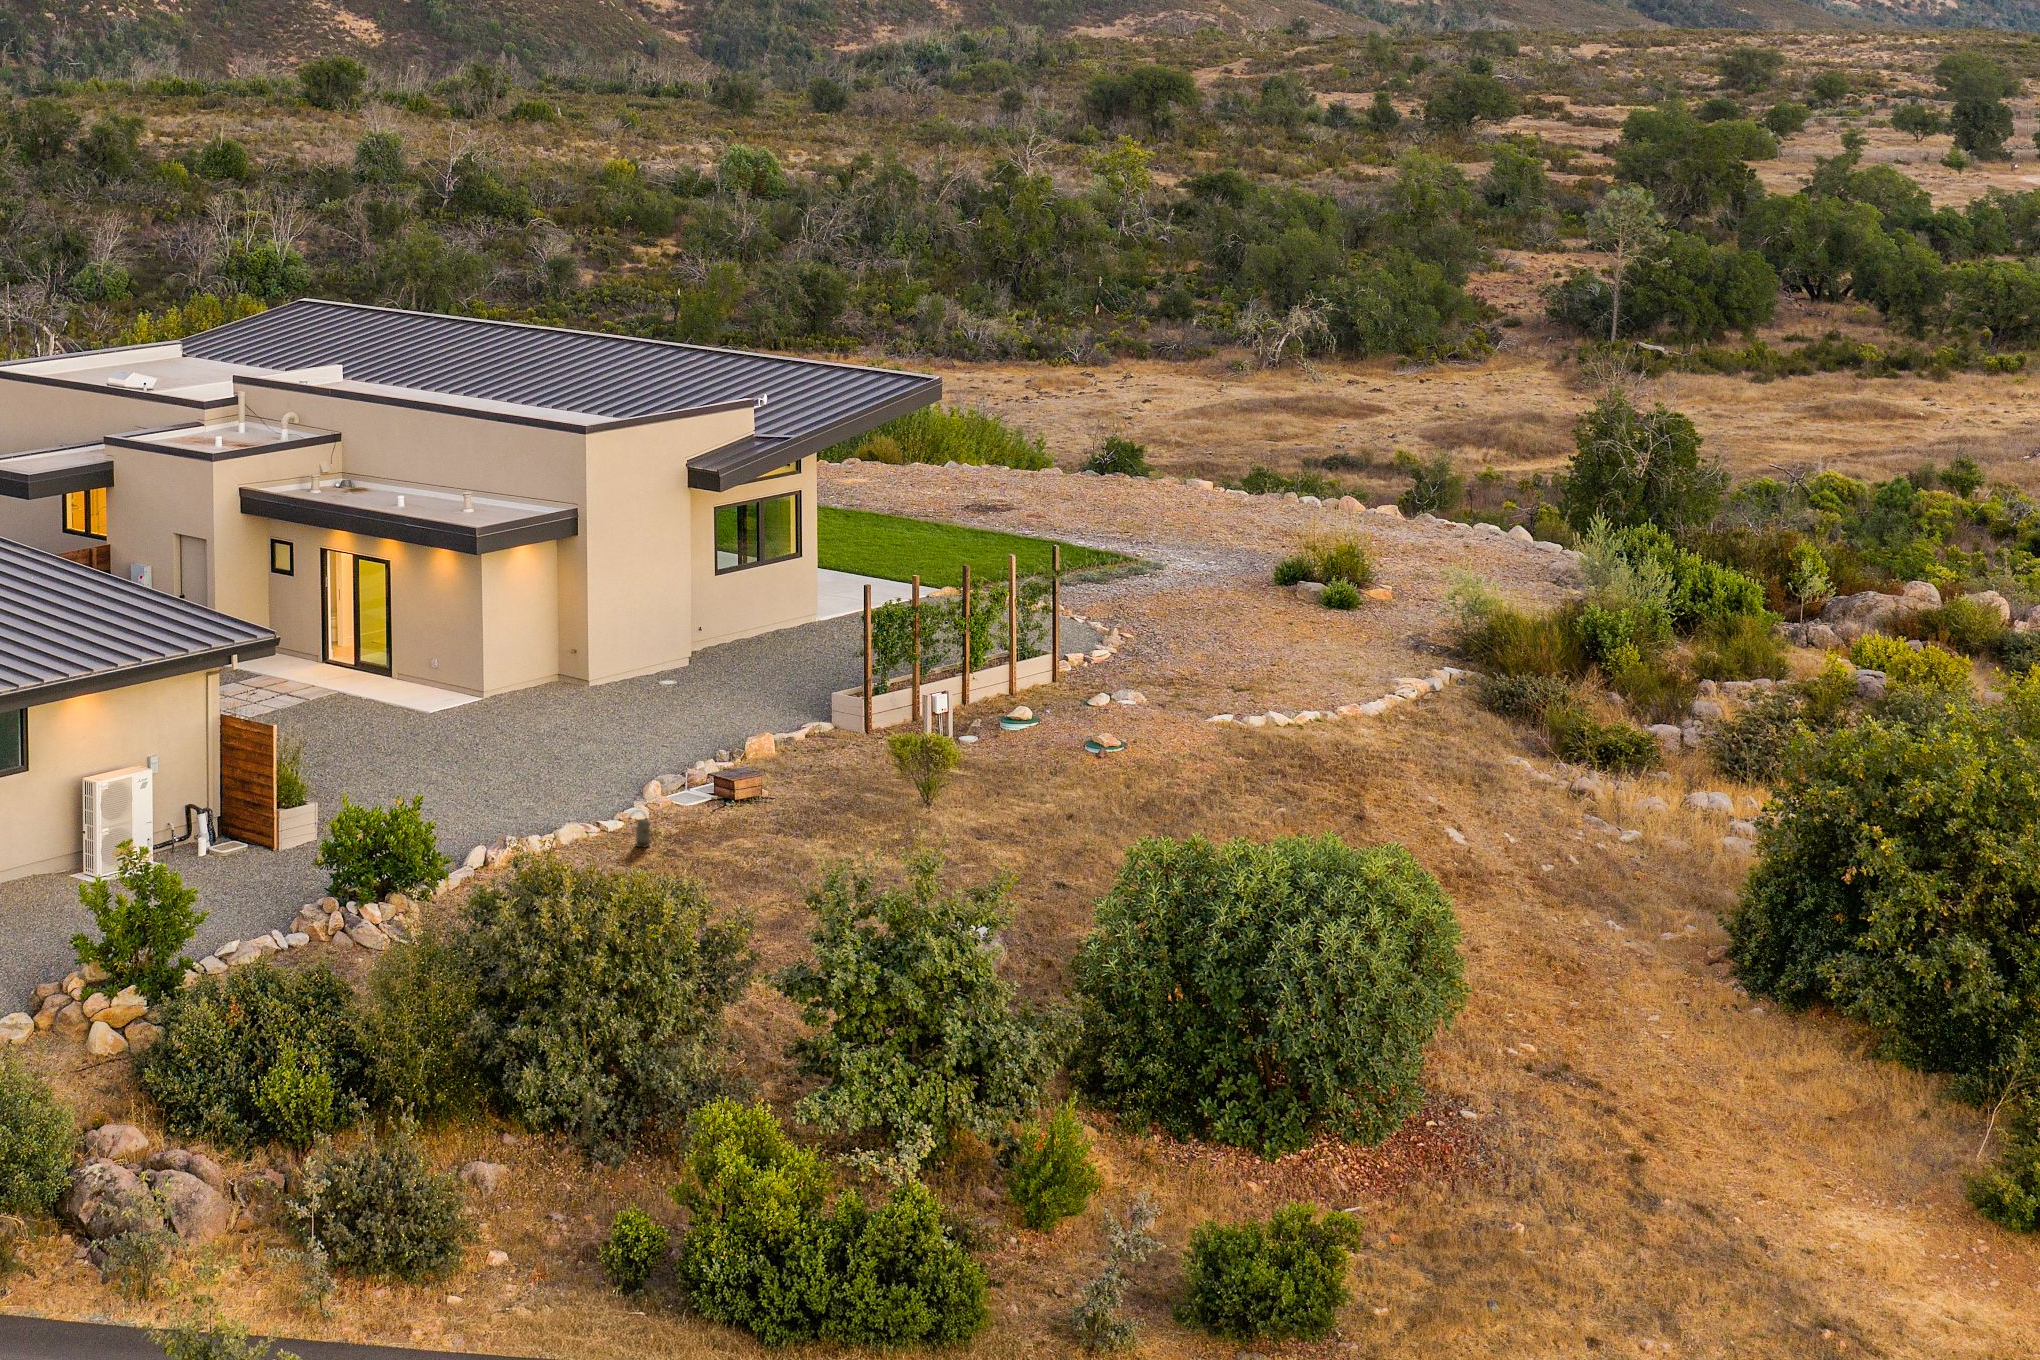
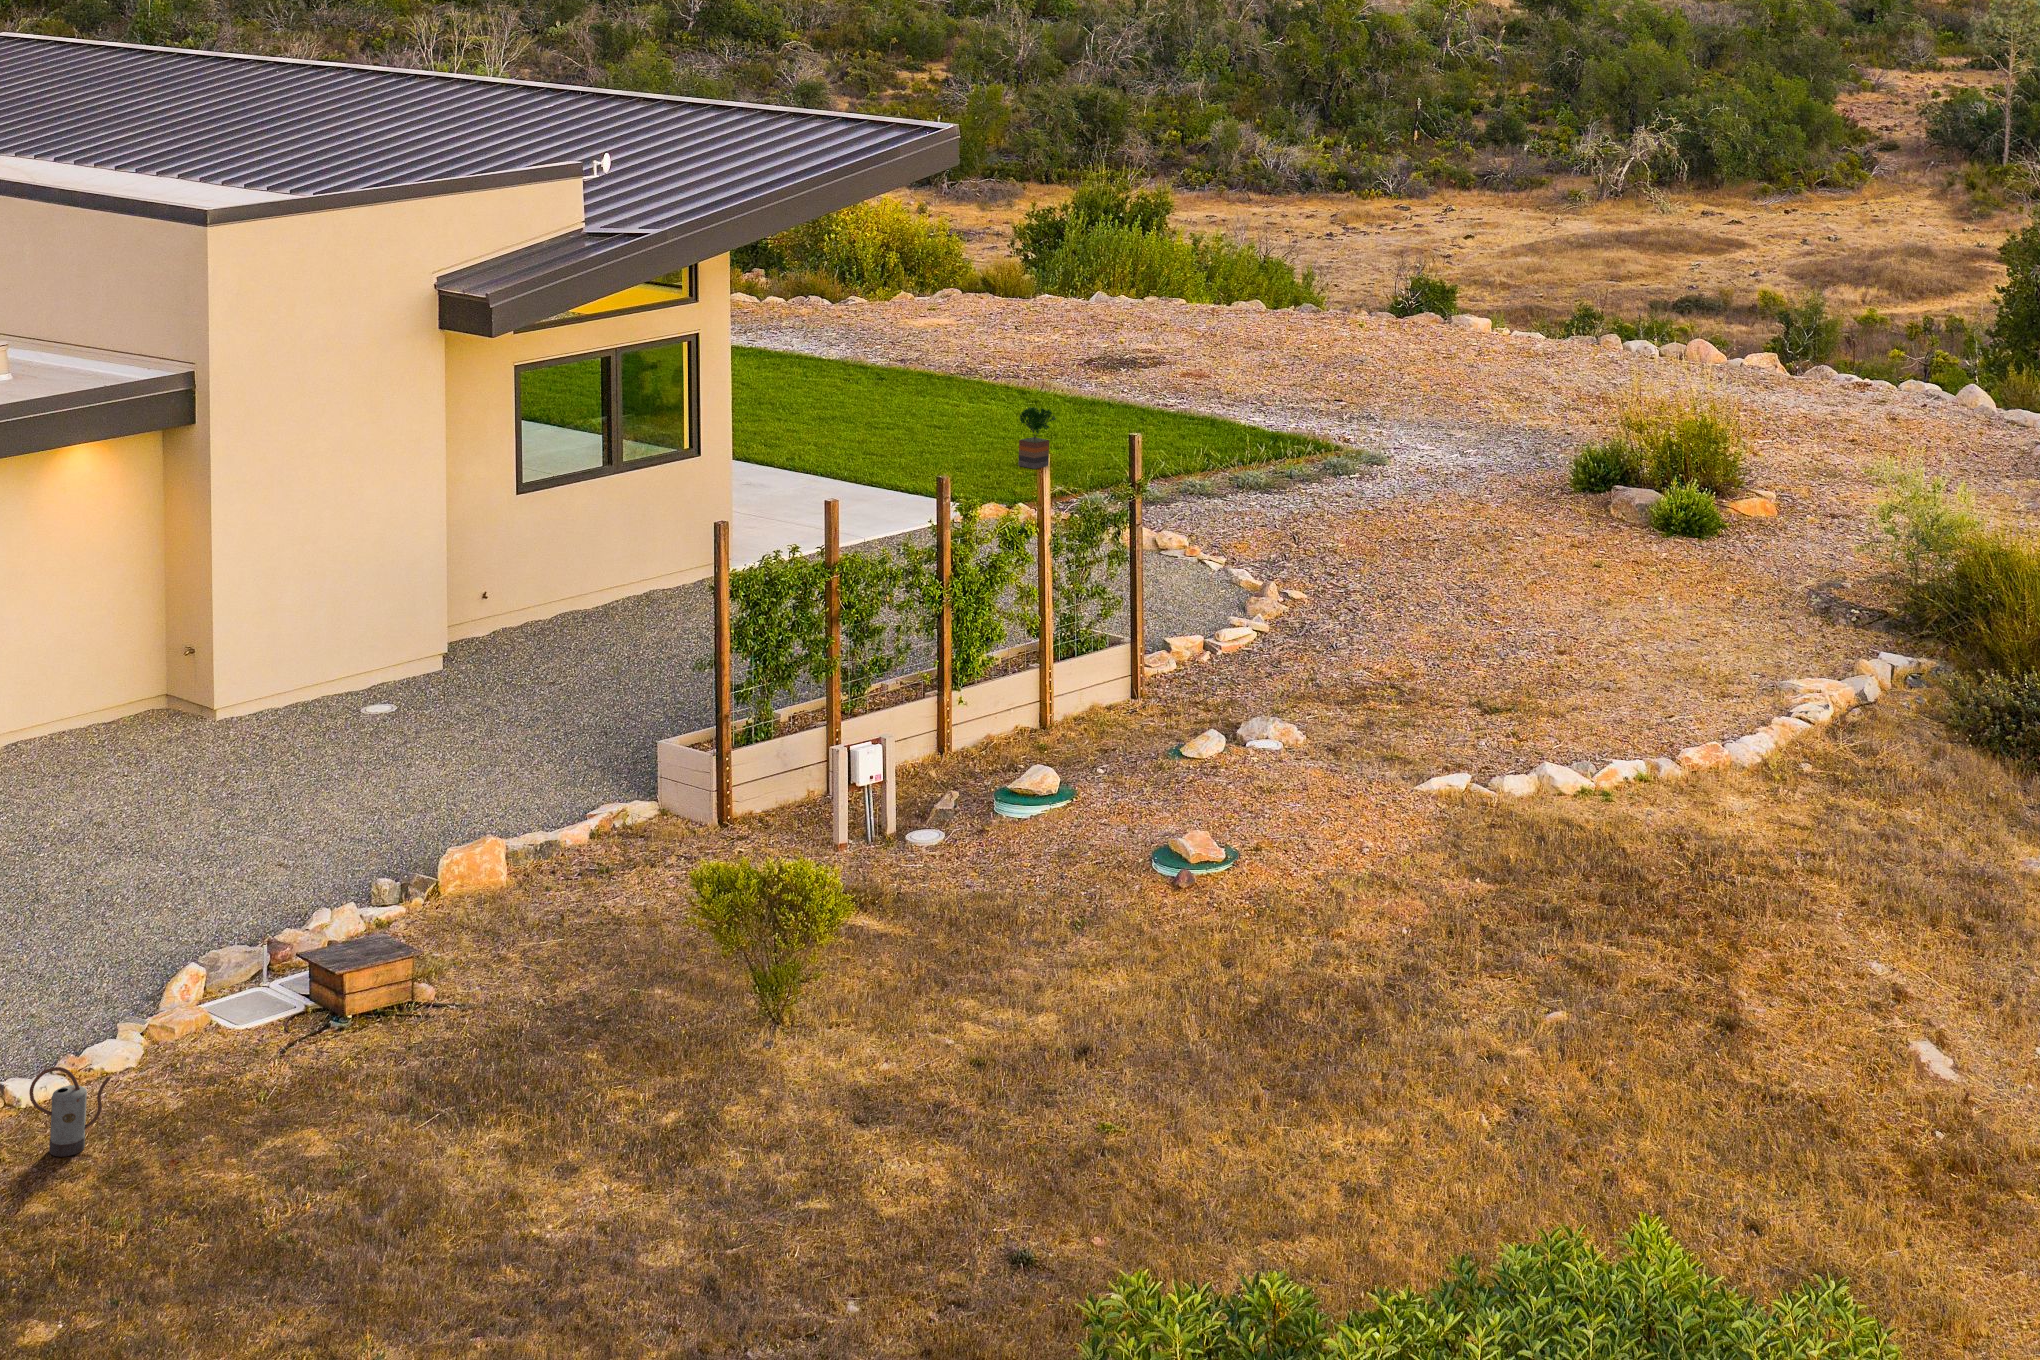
potted tree: none [959,530,982,567] -> present [1018,407,1056,469]

